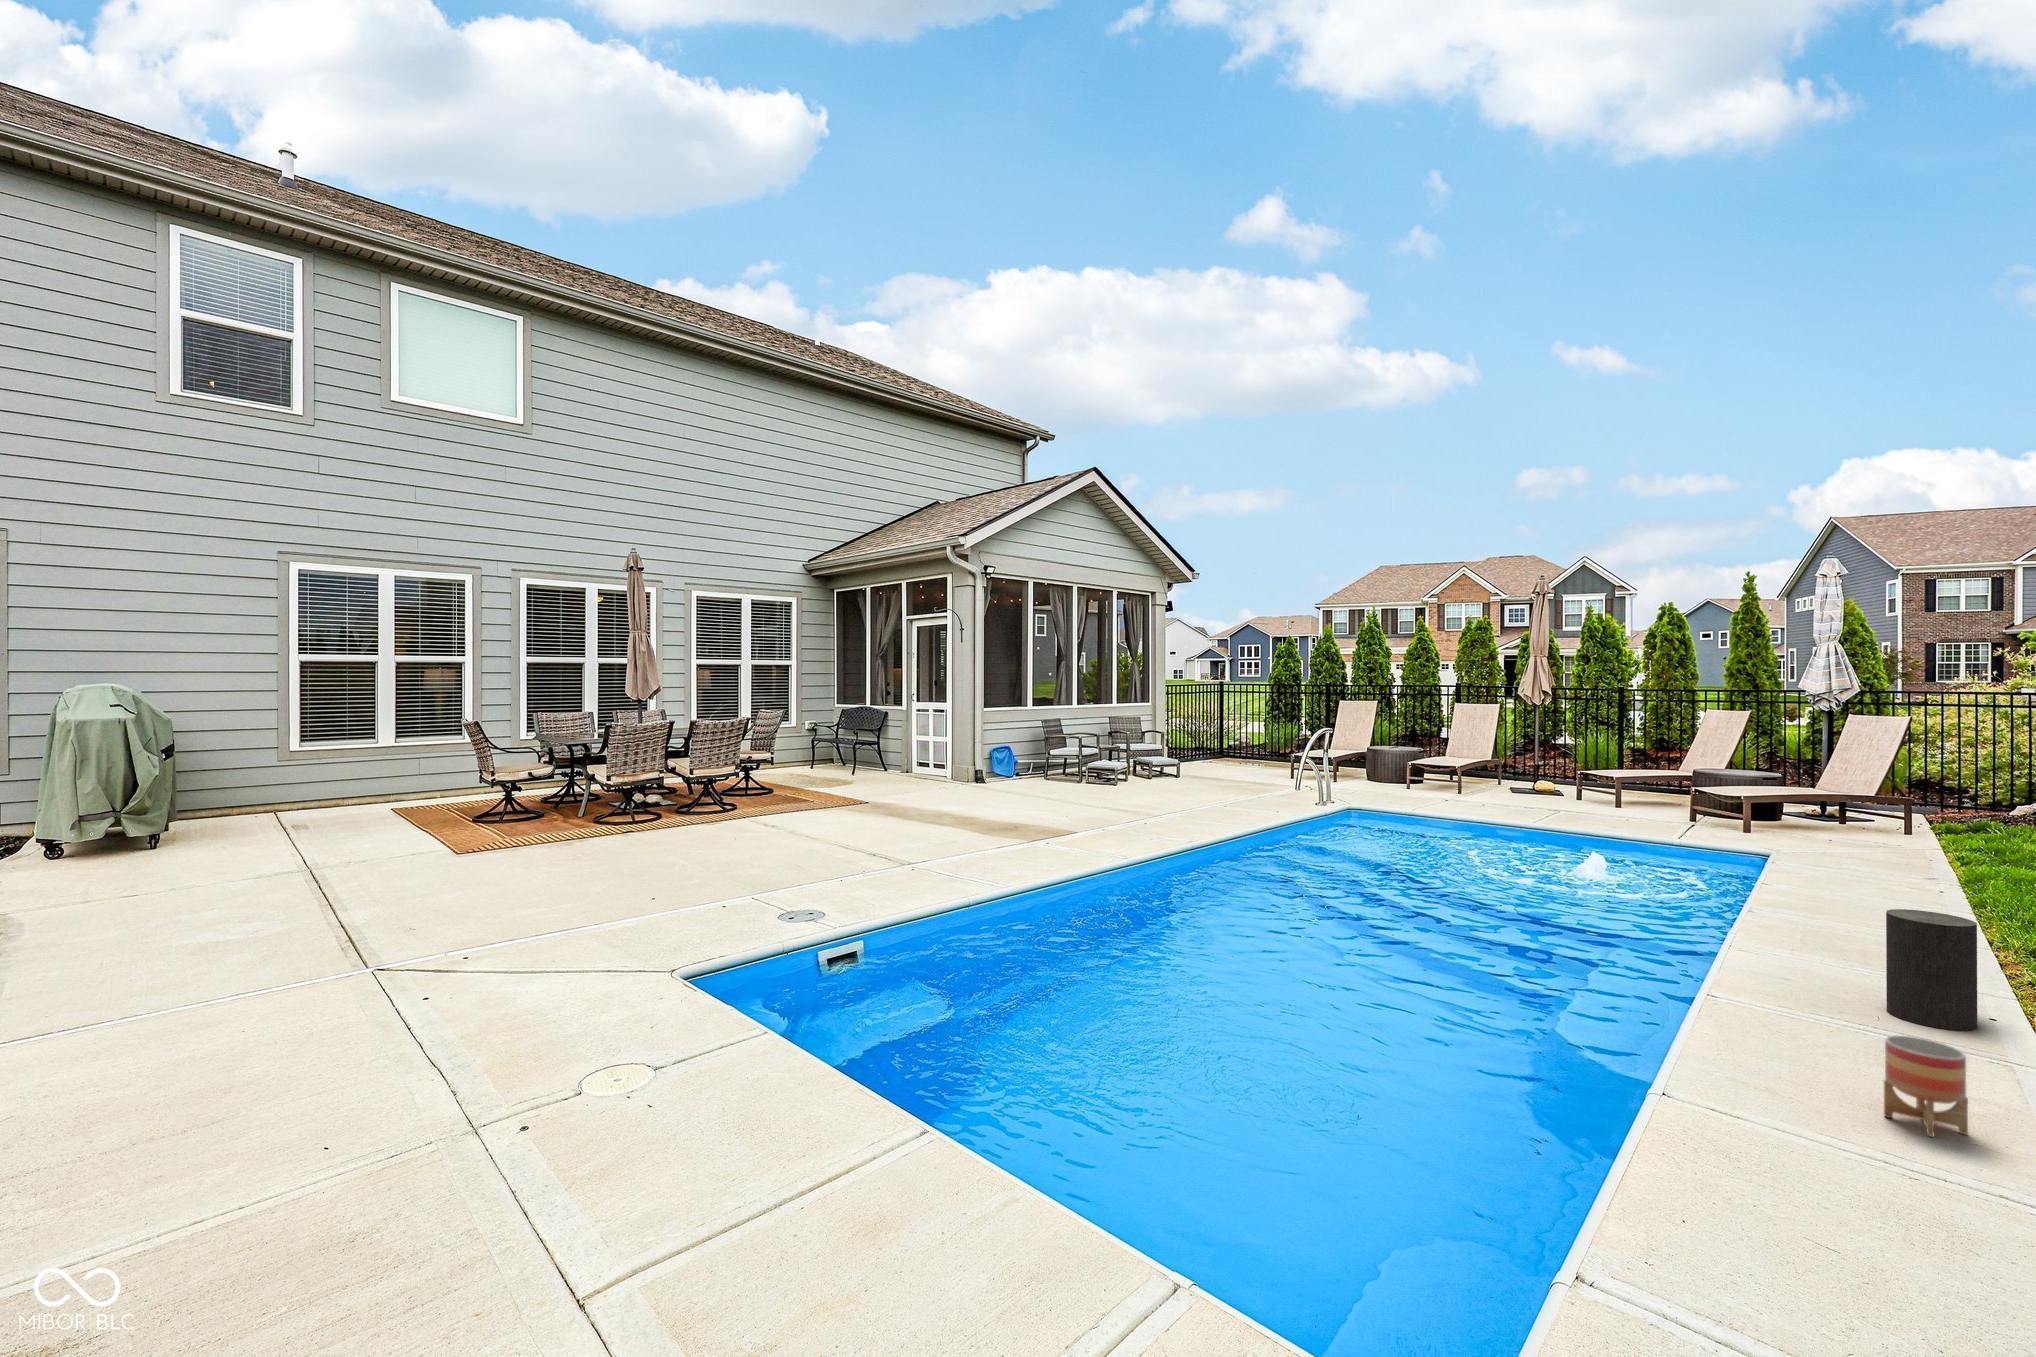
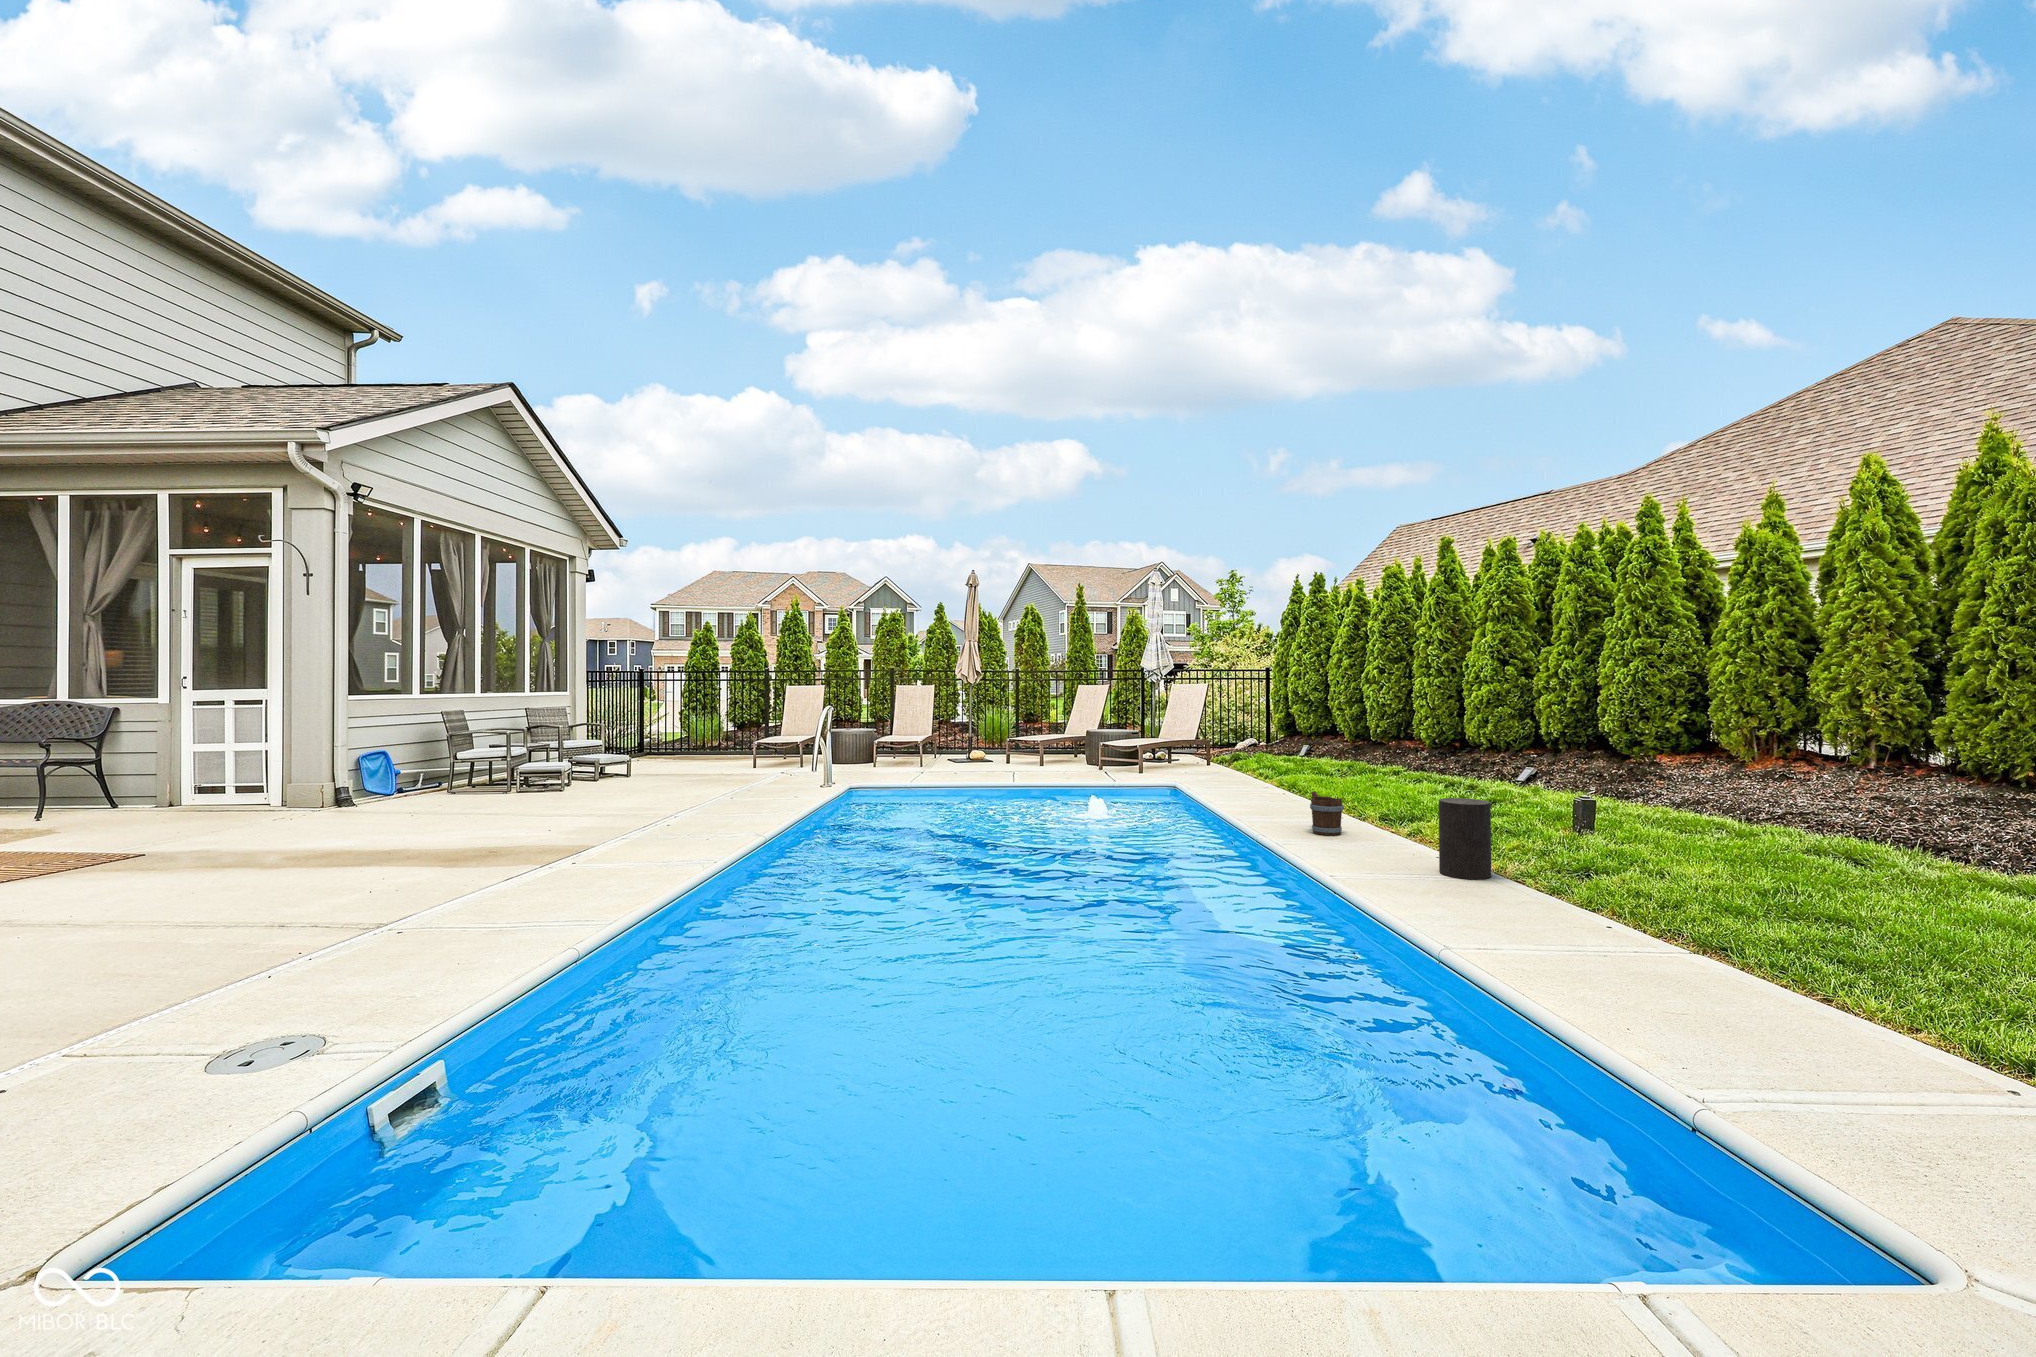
bucket: none [1809,880,1871,943] -> present [1310,791,1343,836]
planter: present [1884,1035,1968,1137] -> none [1594,881,1646,953]

